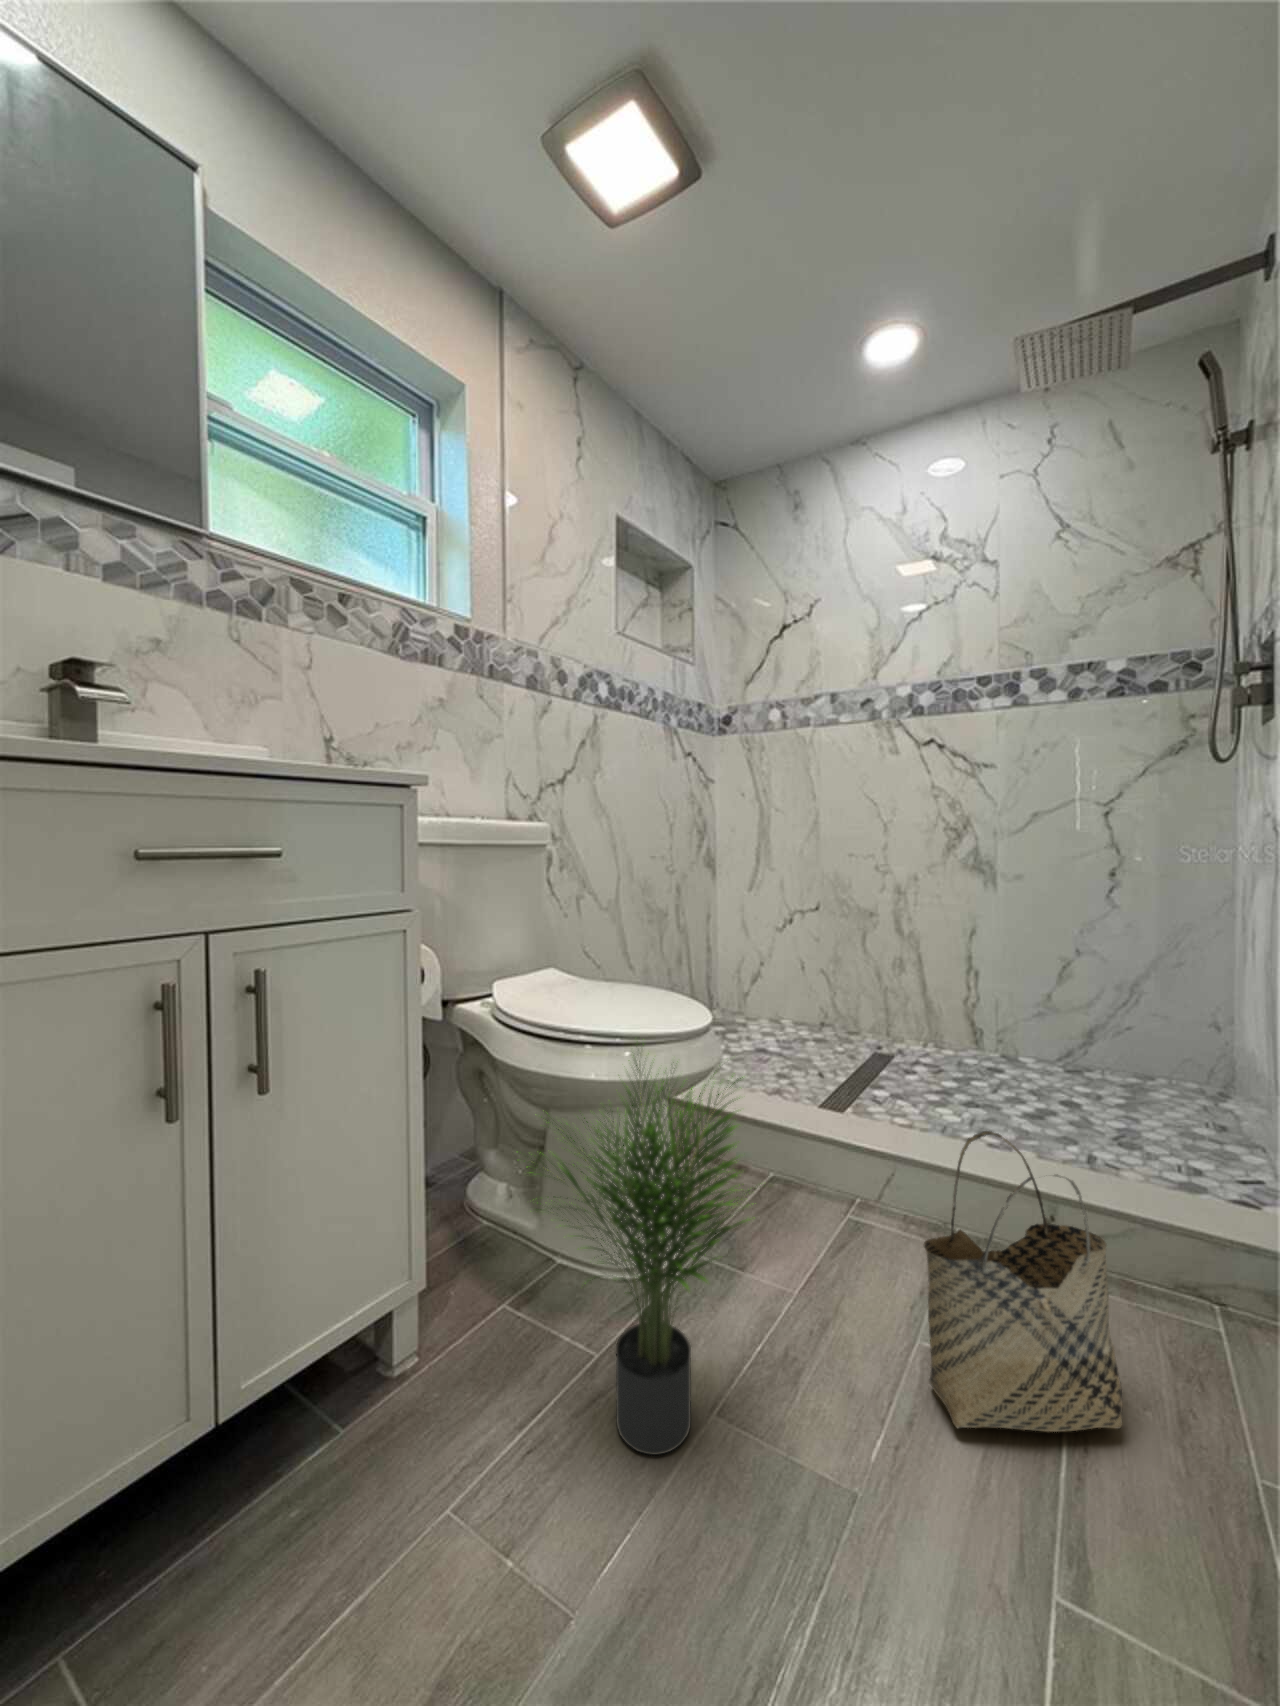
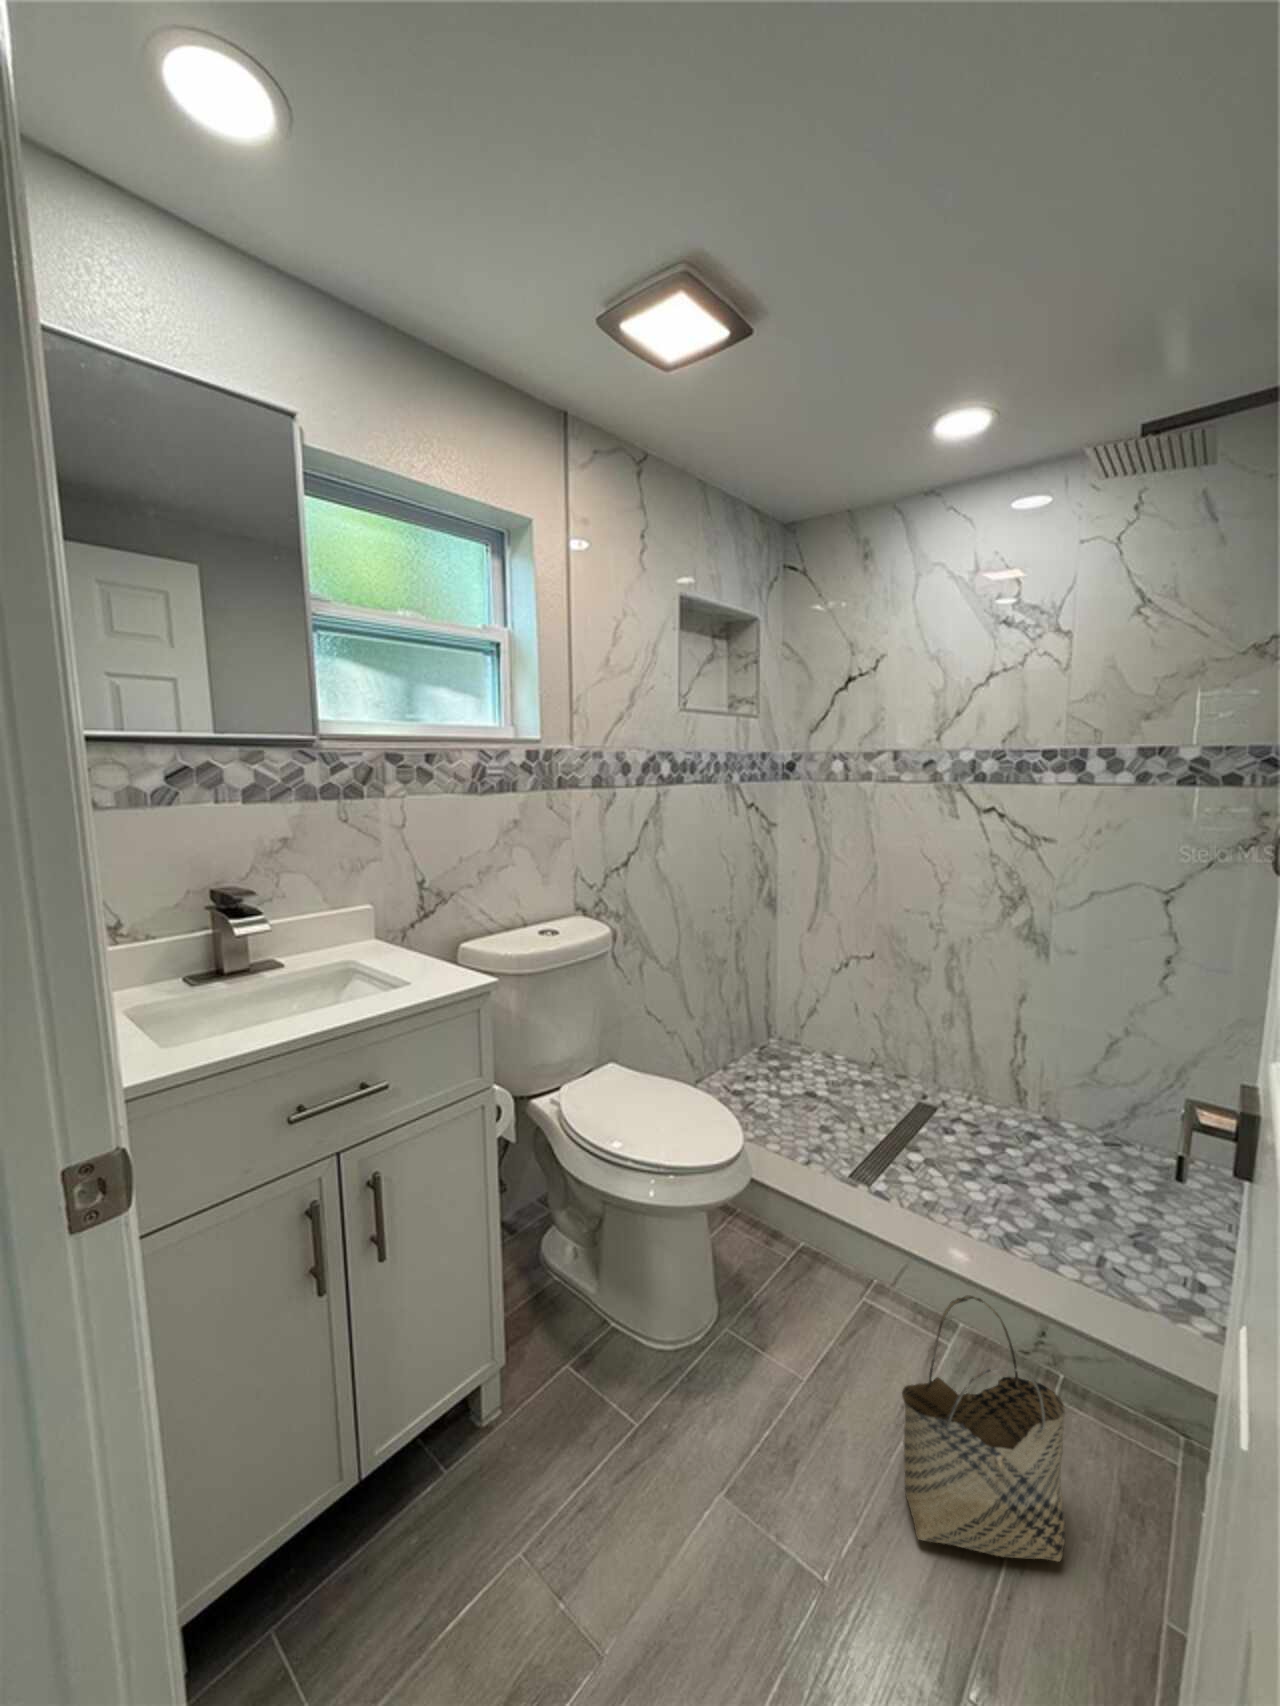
potted plant: present [532,1055,750,1455] -> none [570,1198,771,1527]

